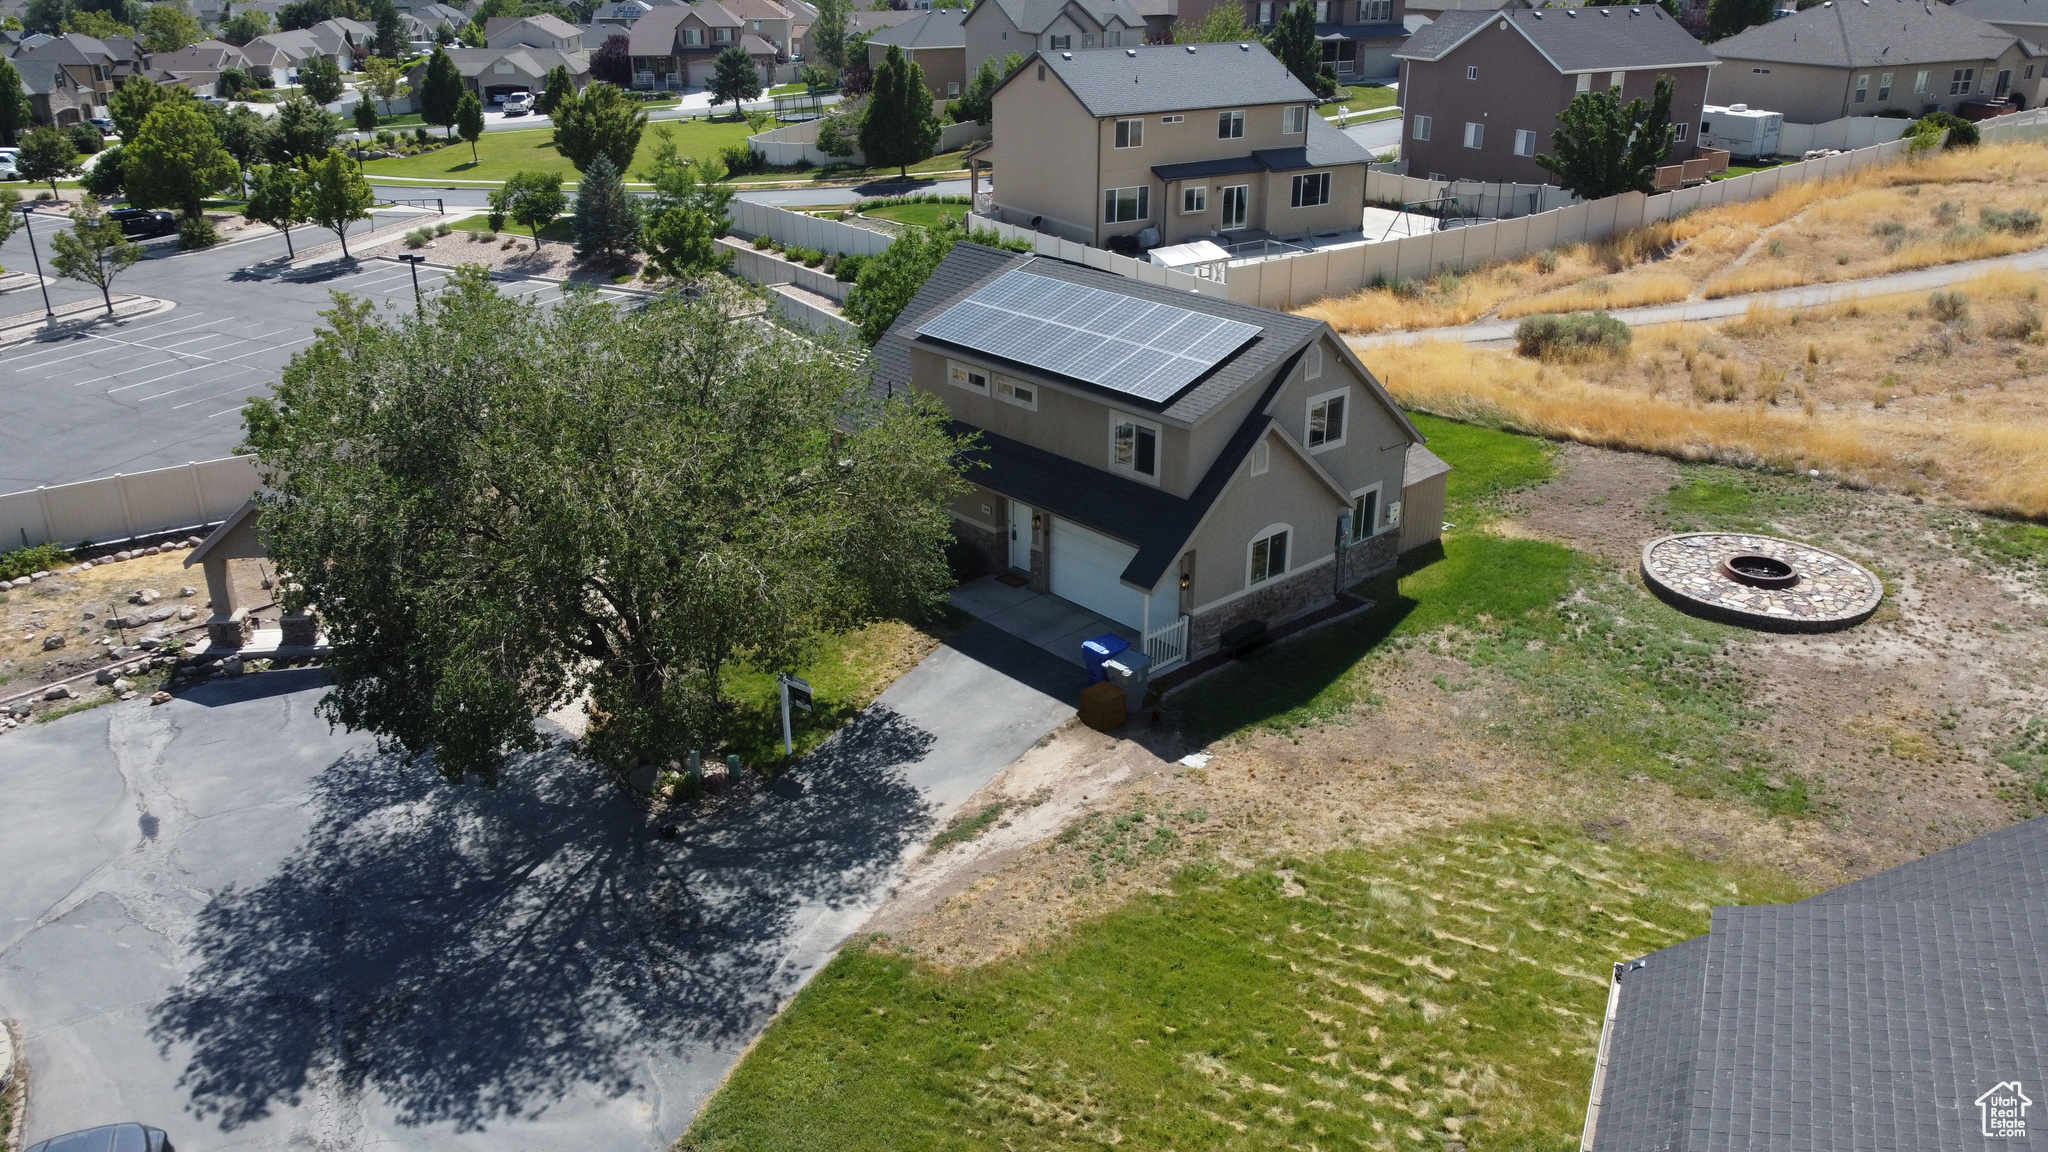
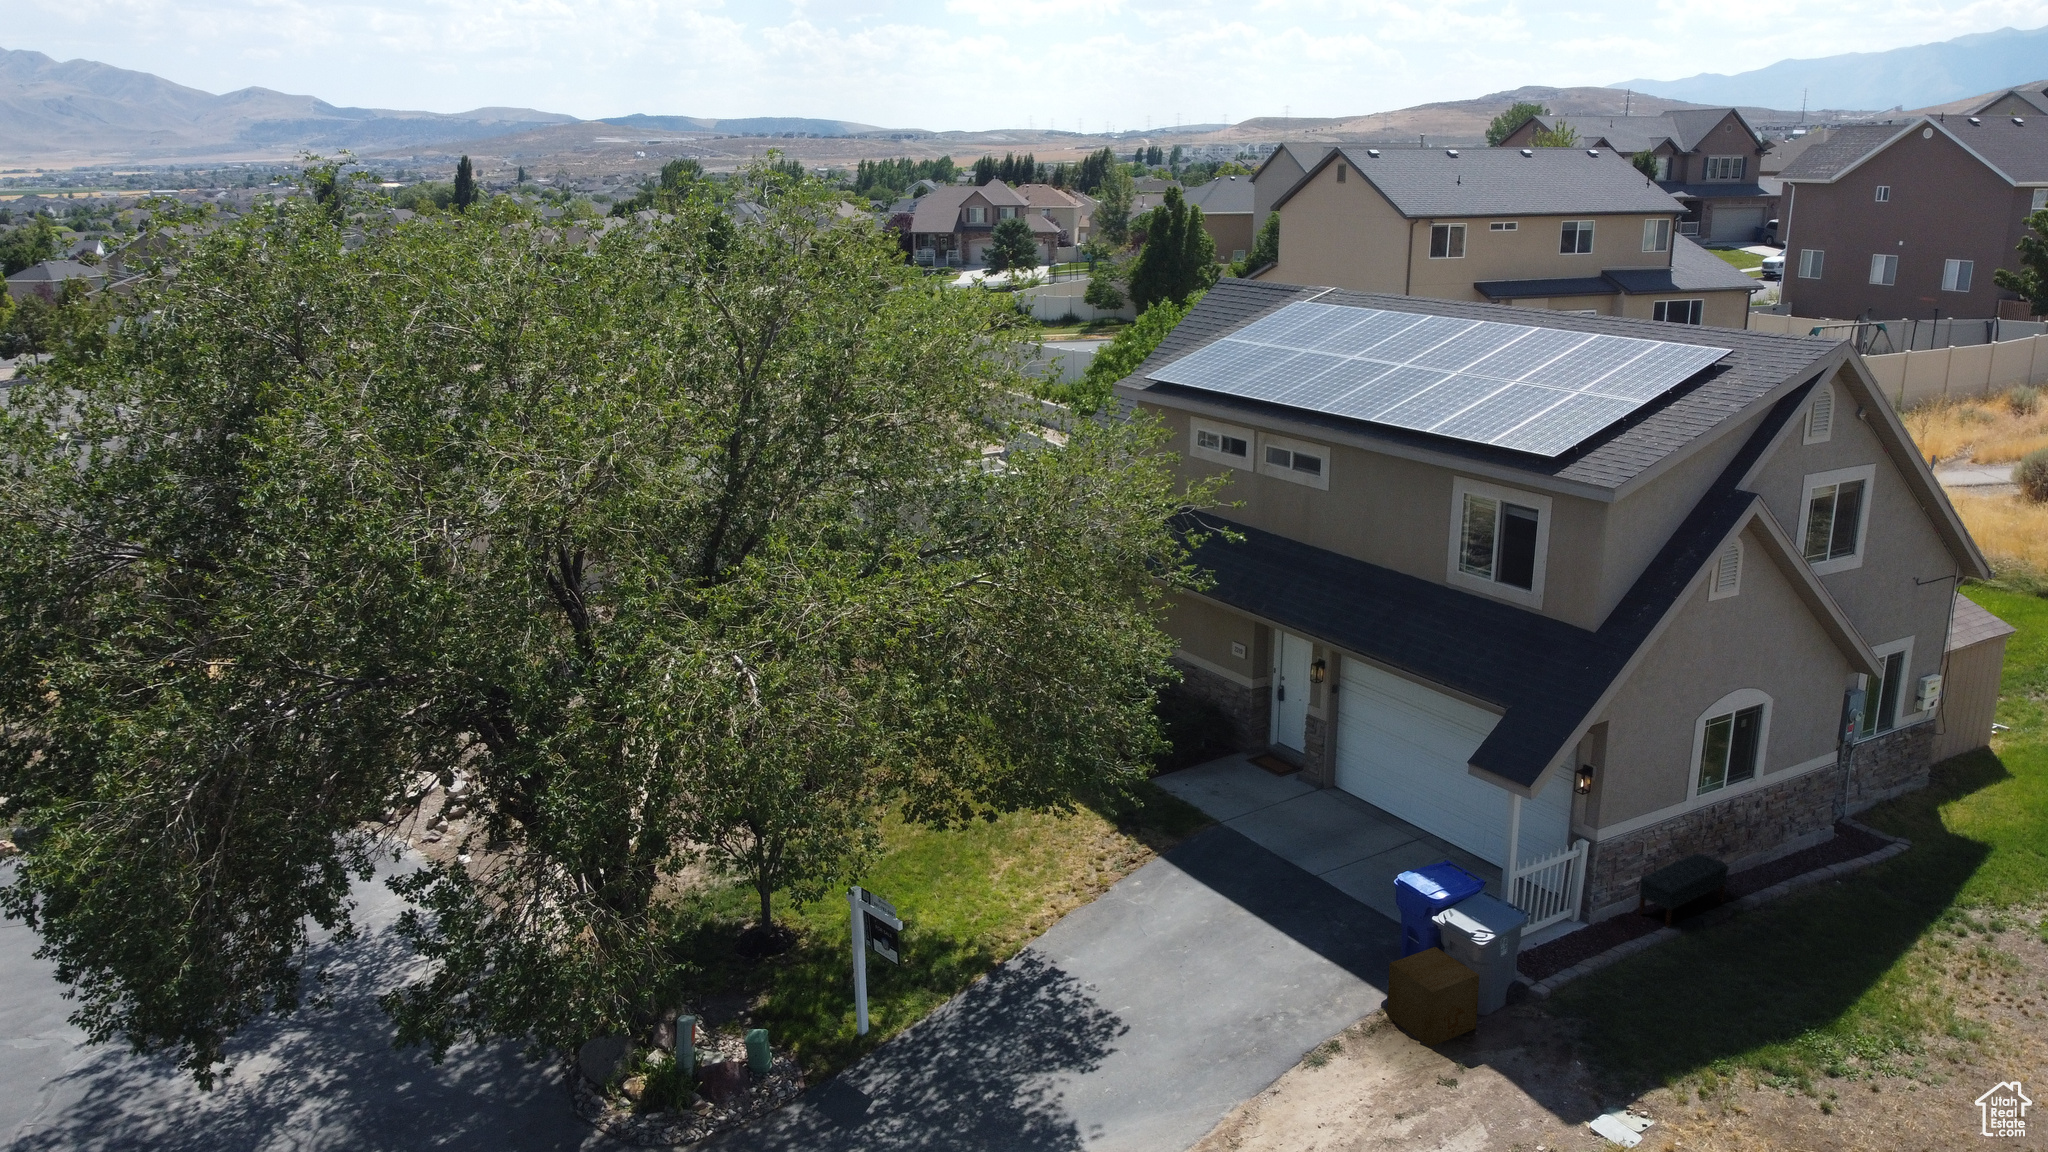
potted tree: present [1143,679,1169,719] -> none [1507,949,1561,1031]

